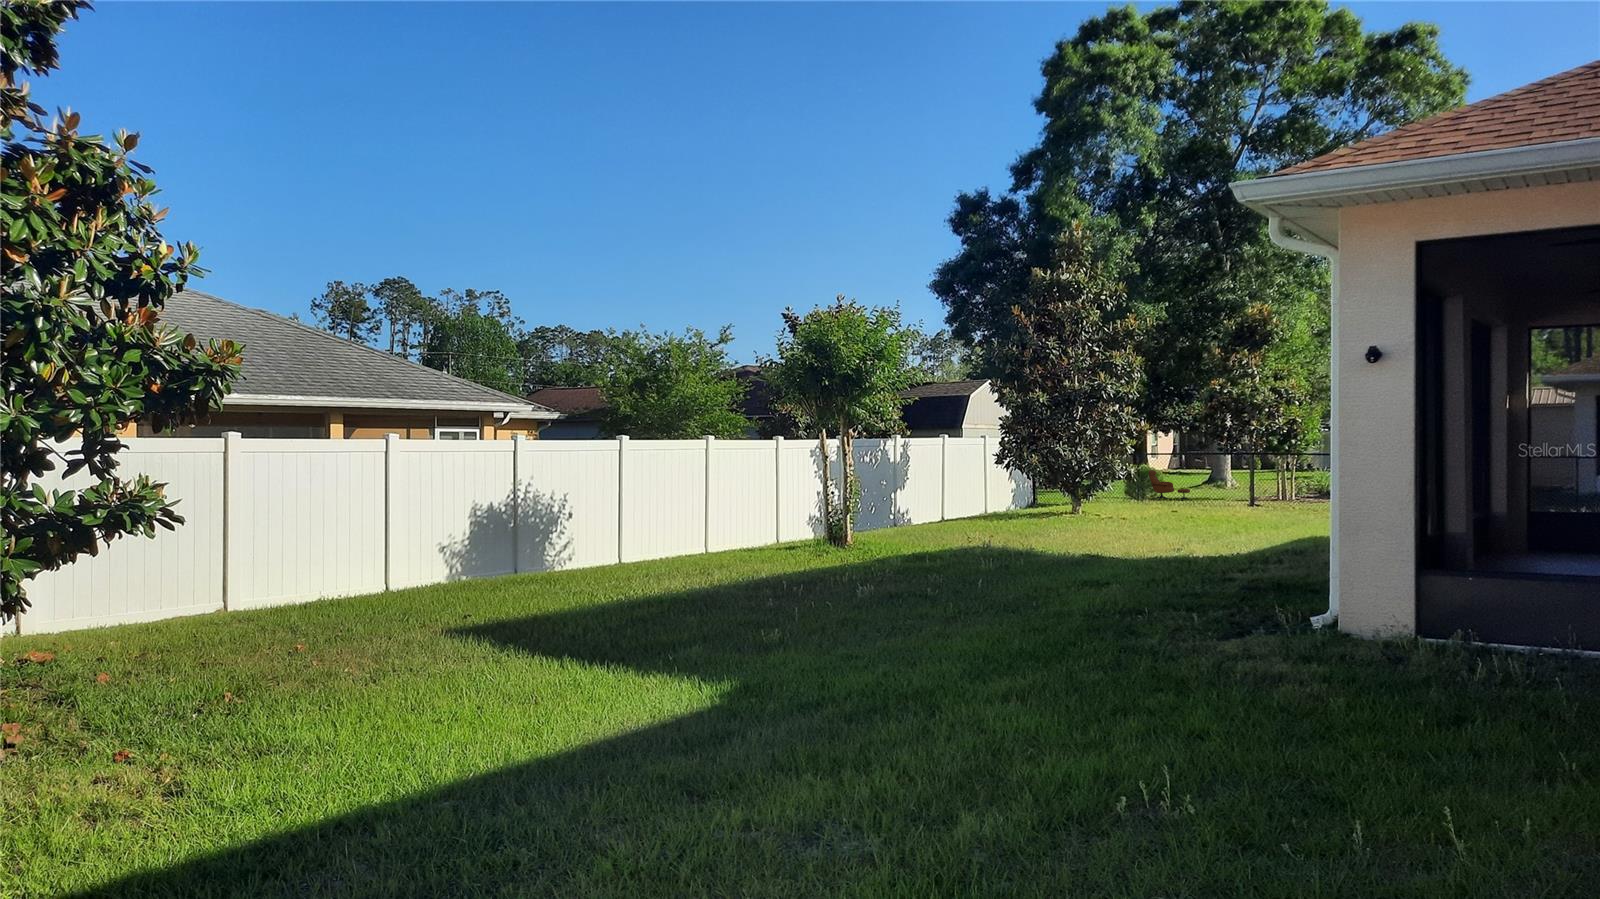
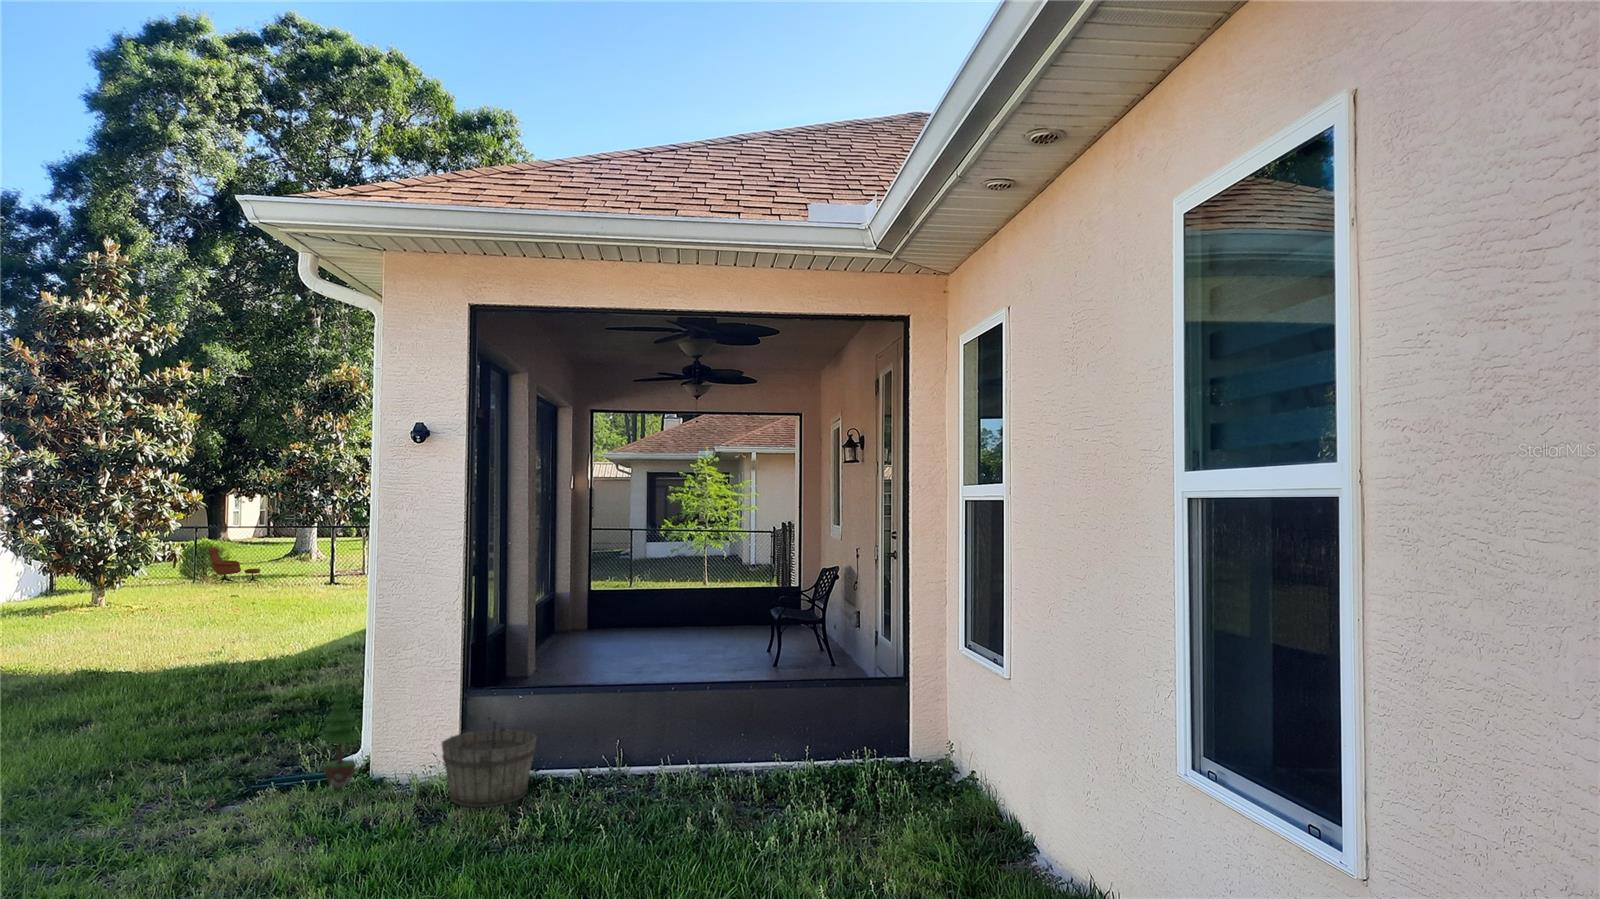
potted tree: none [1295,553,1328,636] -> present [320,683,360,789]
wooden bucket: none [1400,590,1490,662] -> present [442,717,537,807]

